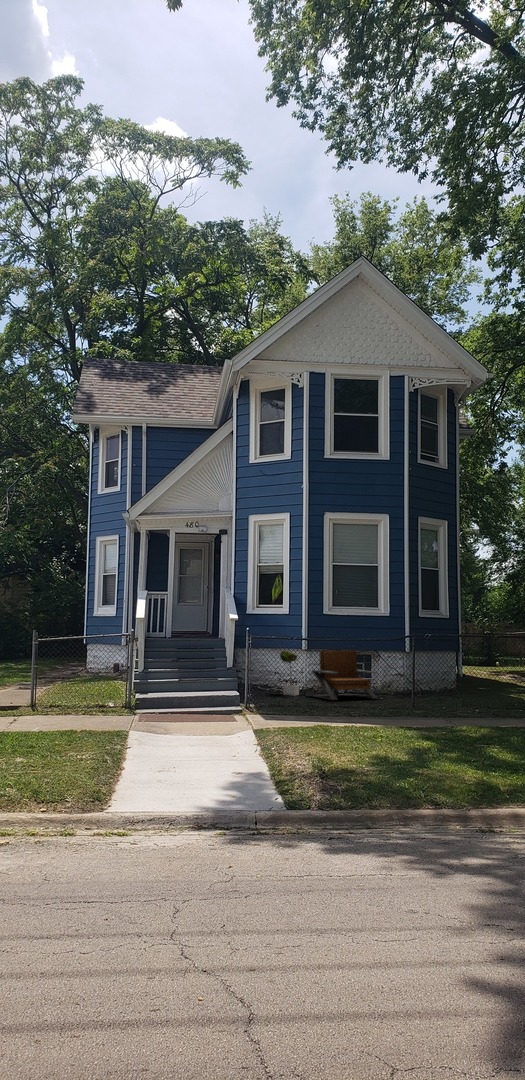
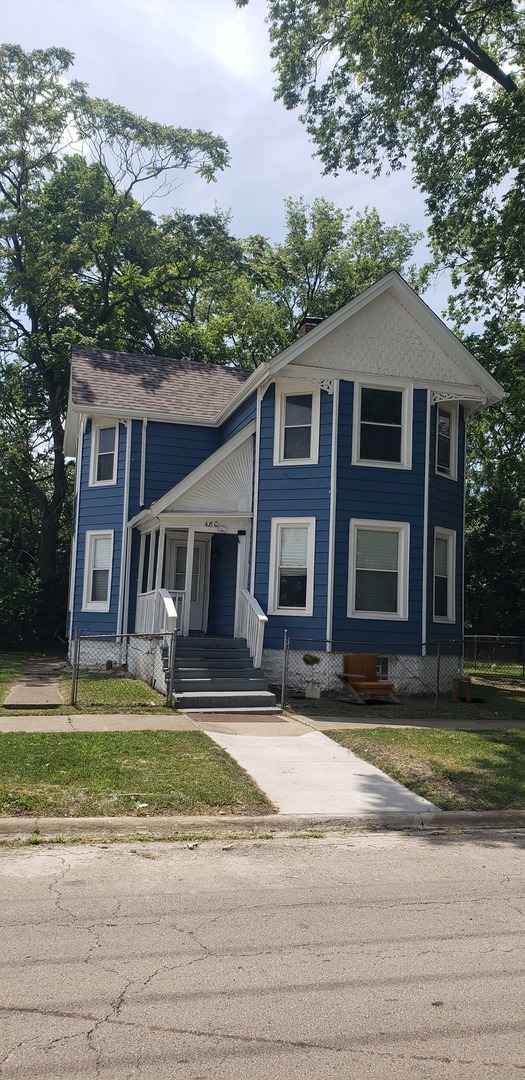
bench: none [439,670,465,696] -> present [452,676,472,702]

